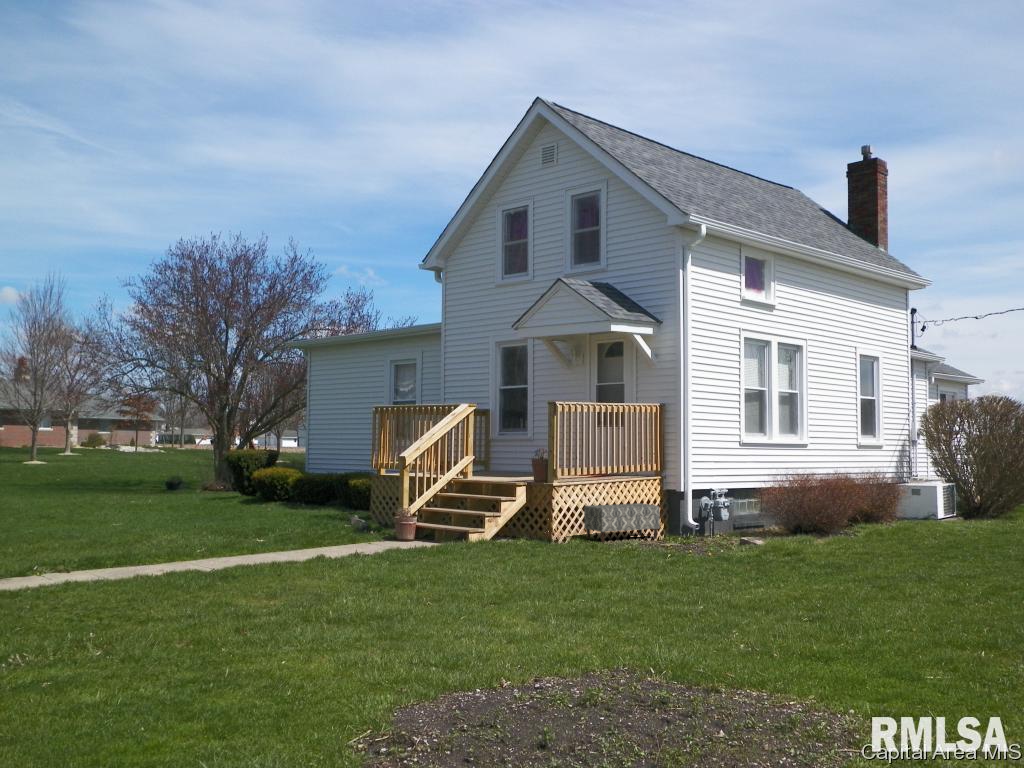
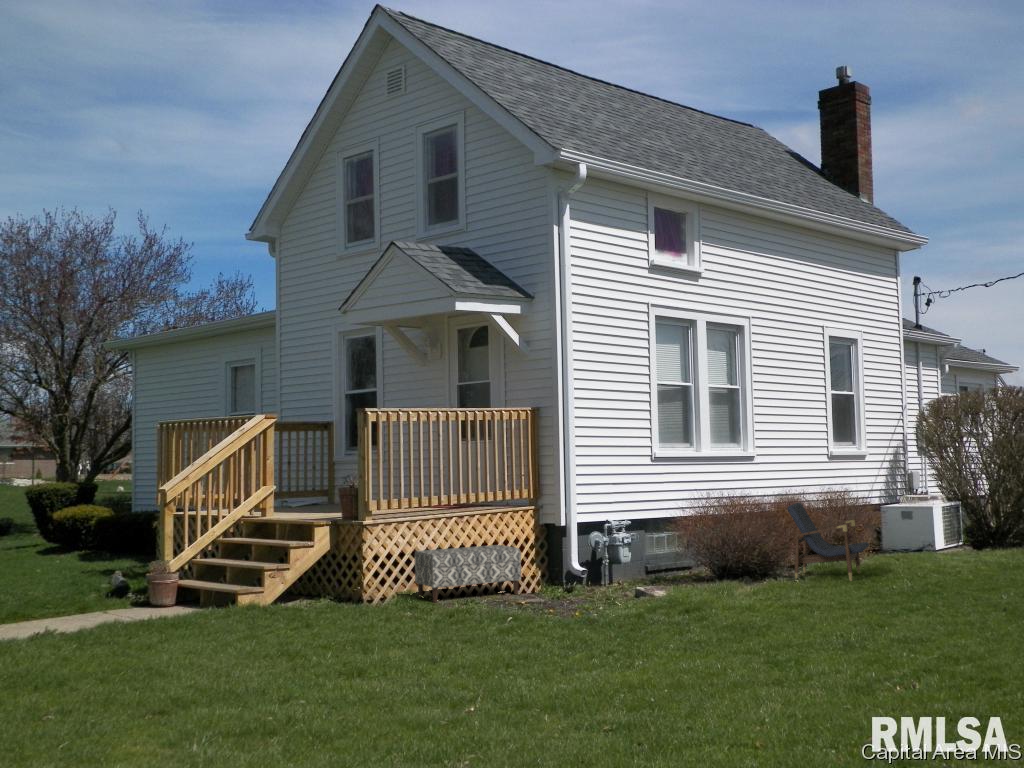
lounge chair: none [845,479,903,536] -> present [787,503,869,581]

